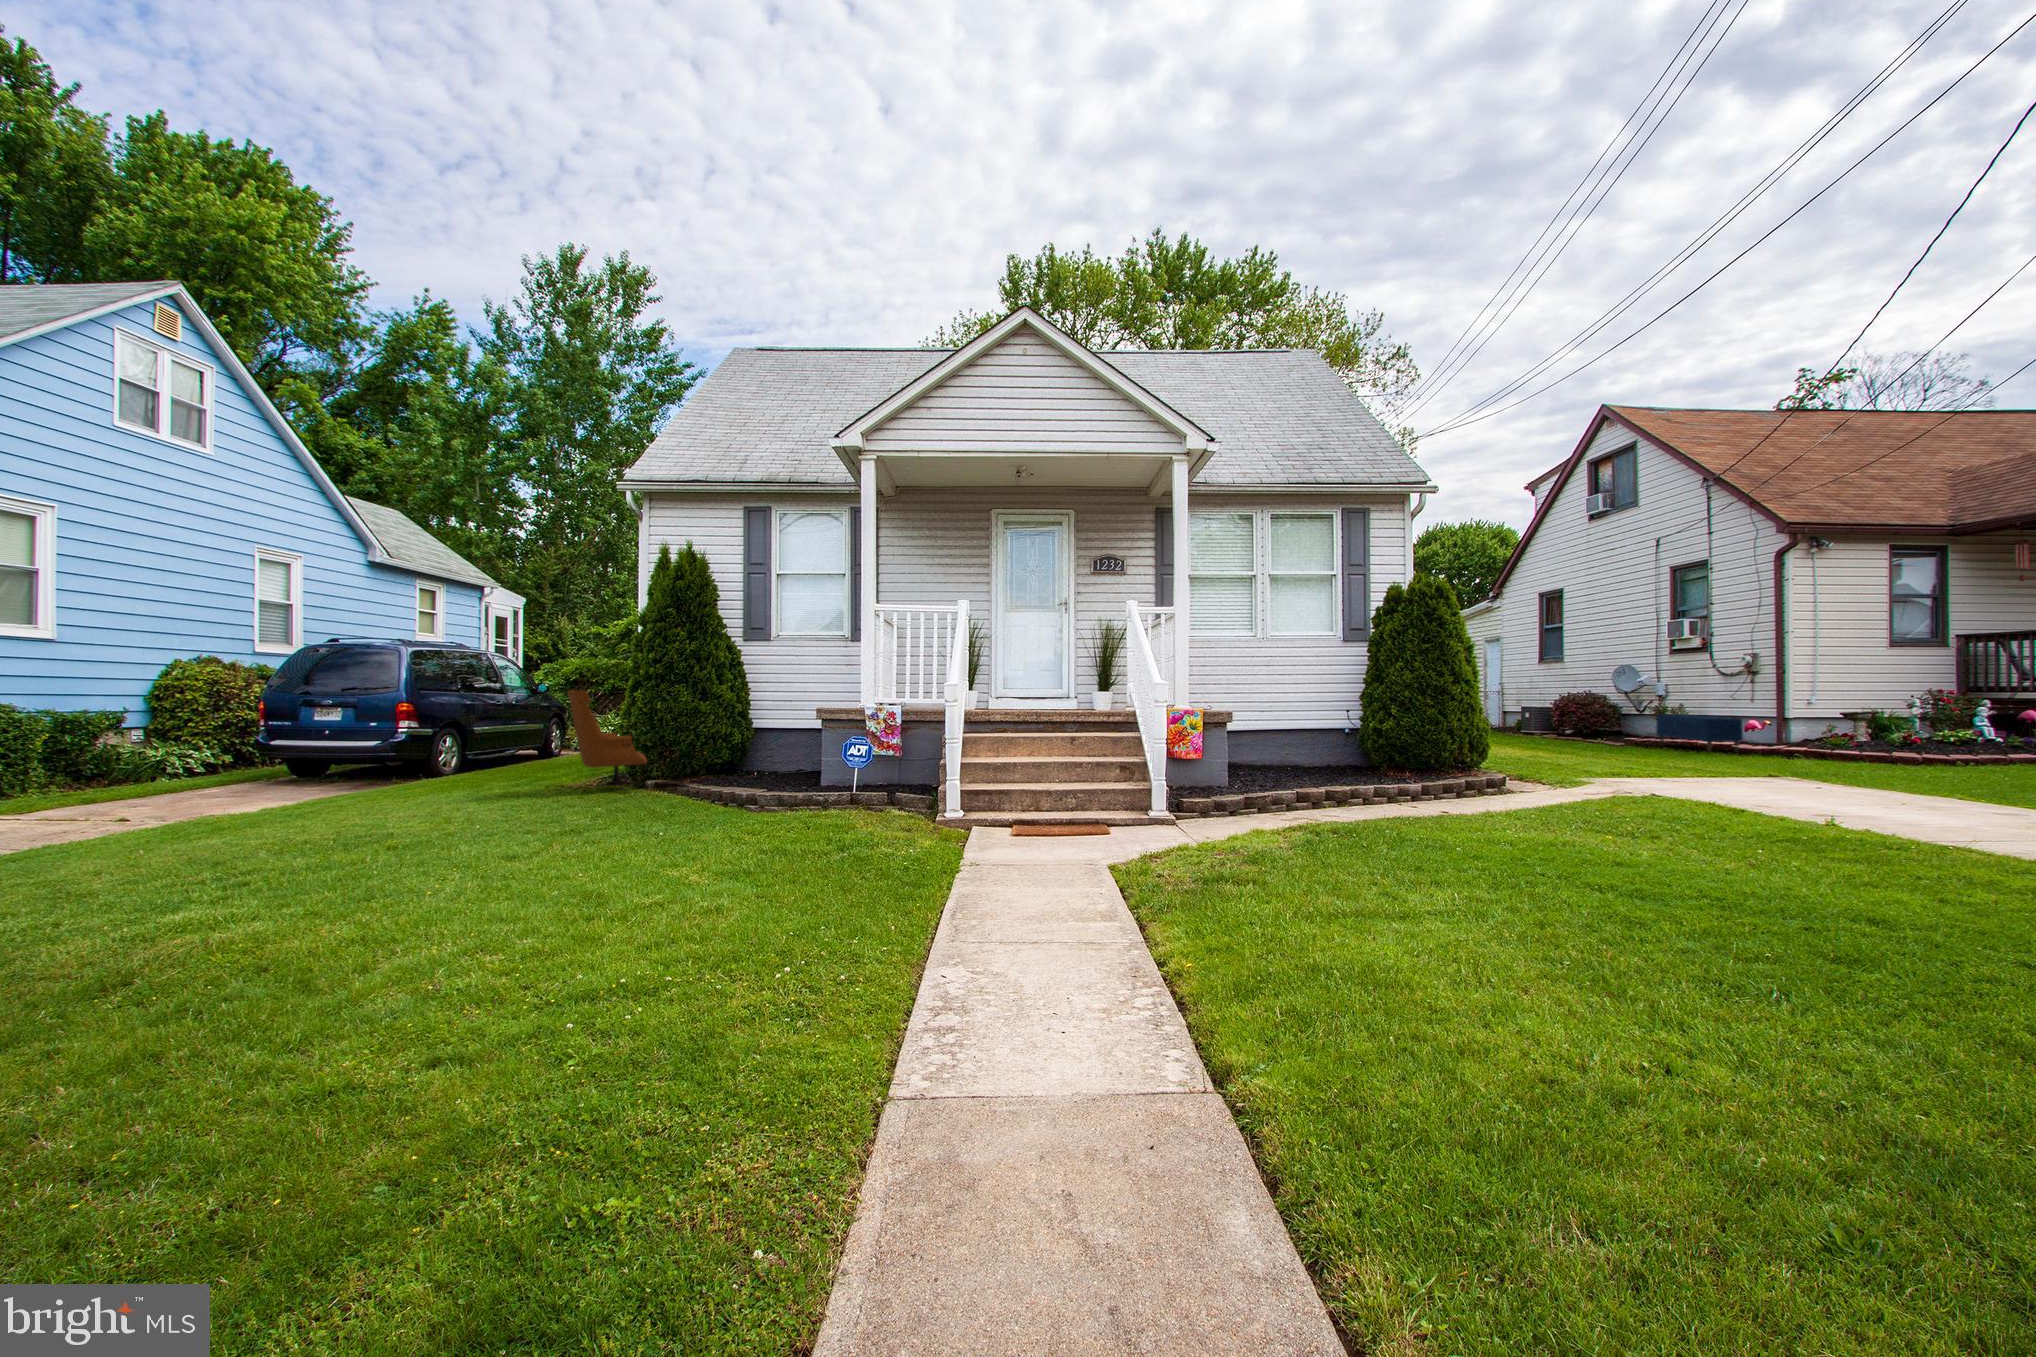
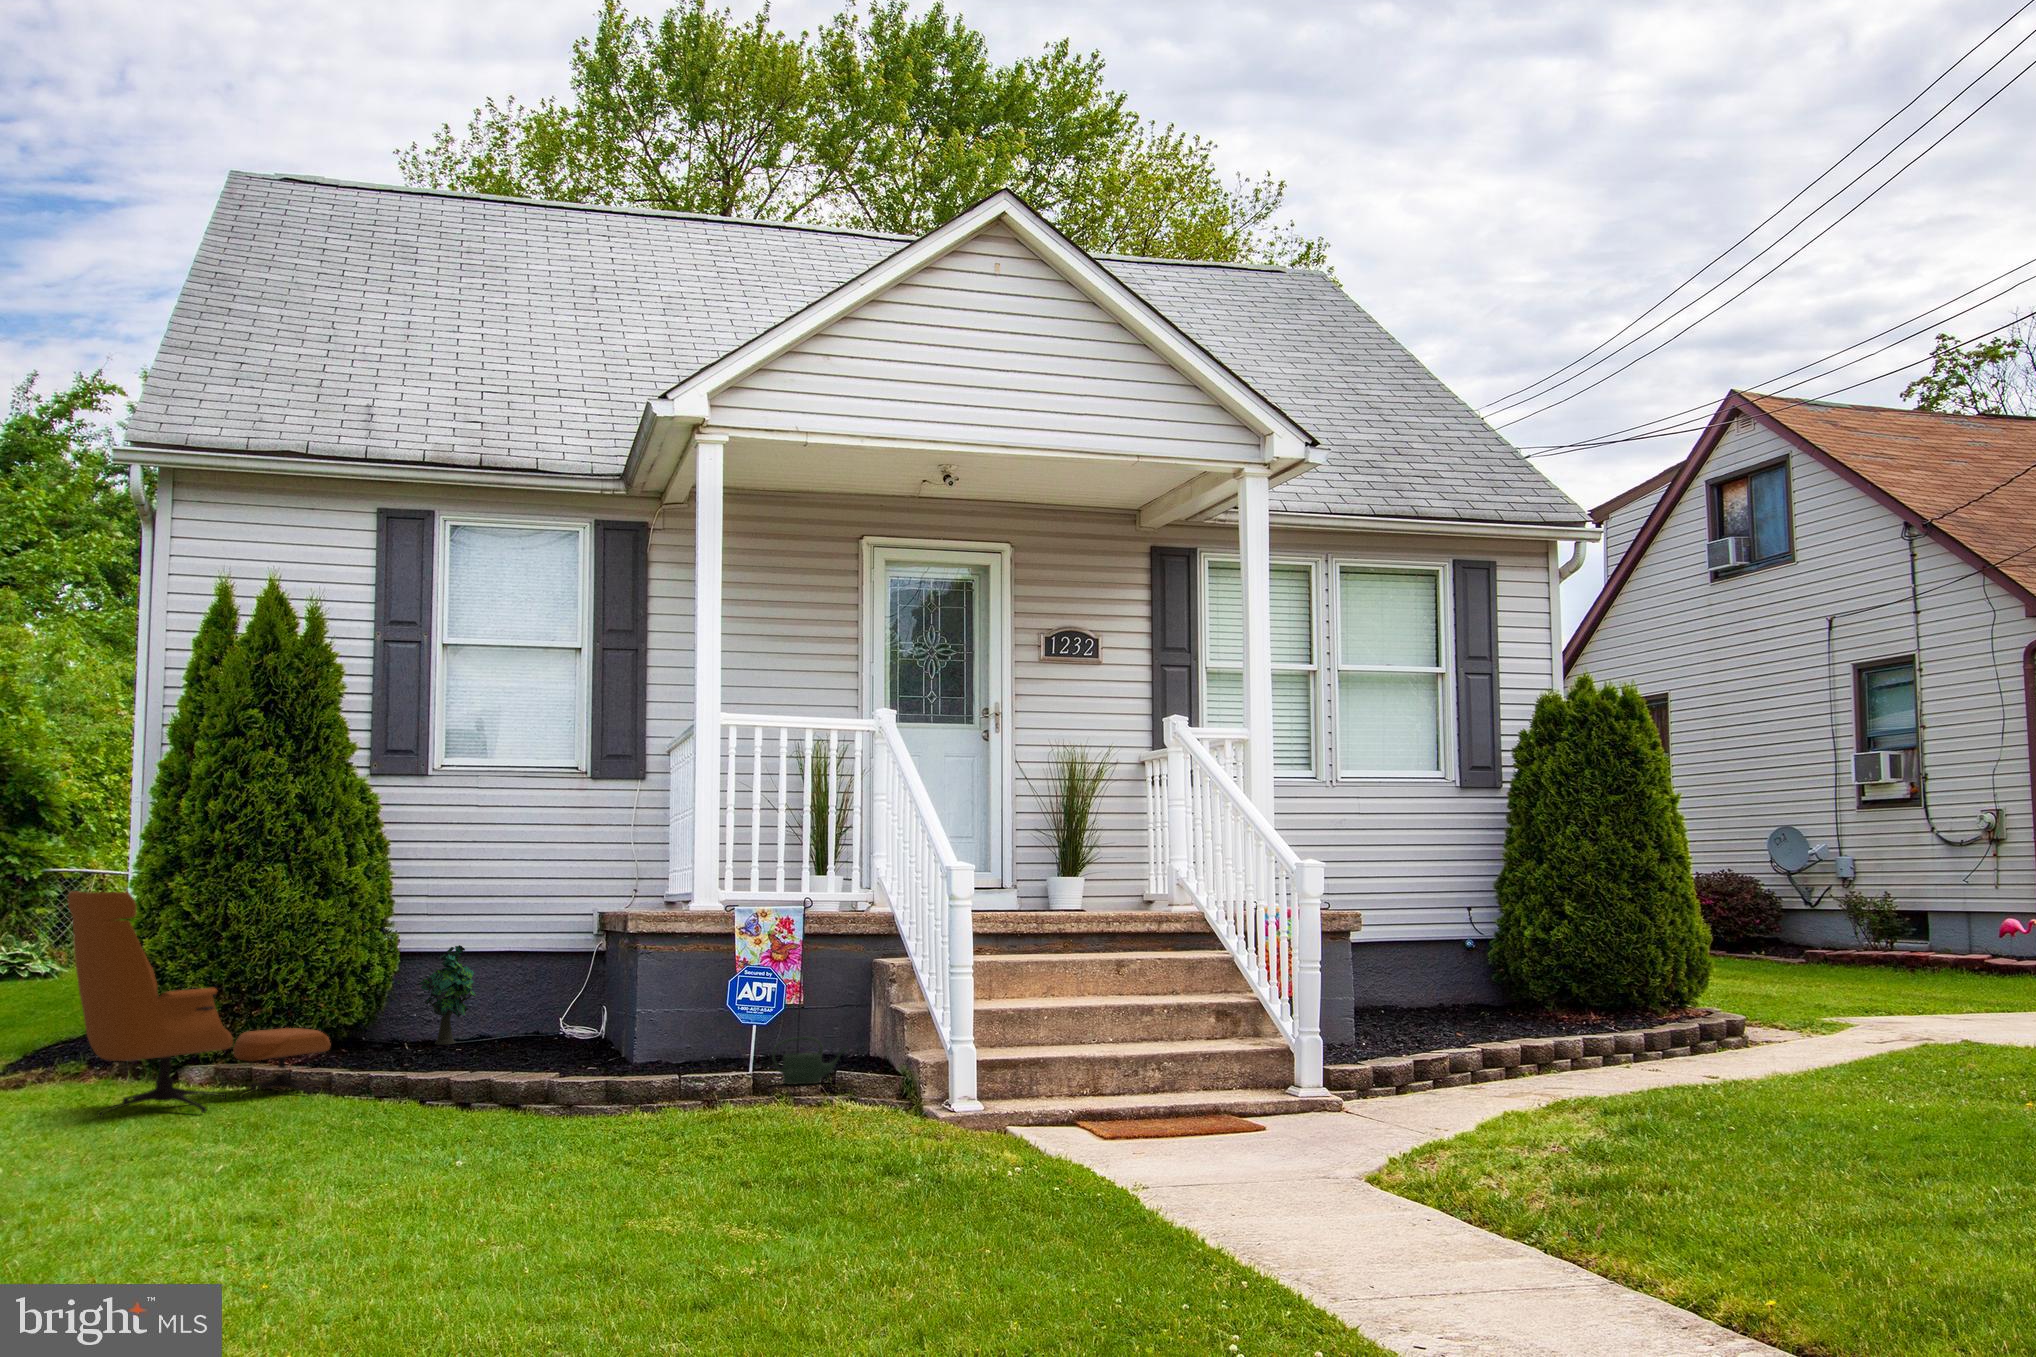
bench: present [1656,715,1743,752] -> none [1855,904,1984,963]
decorative plant: none [766,718,795,765] -> present [416,945,476,1045]
watering can: none [895,770,933,793] -> present [772,1037,848,1085]

